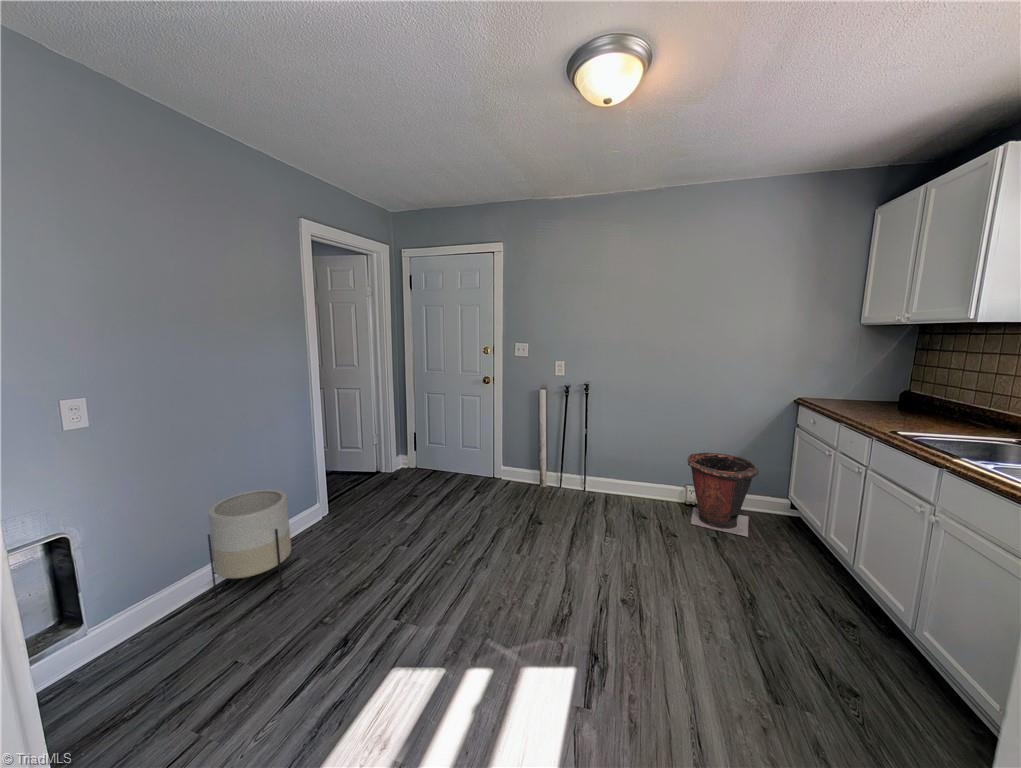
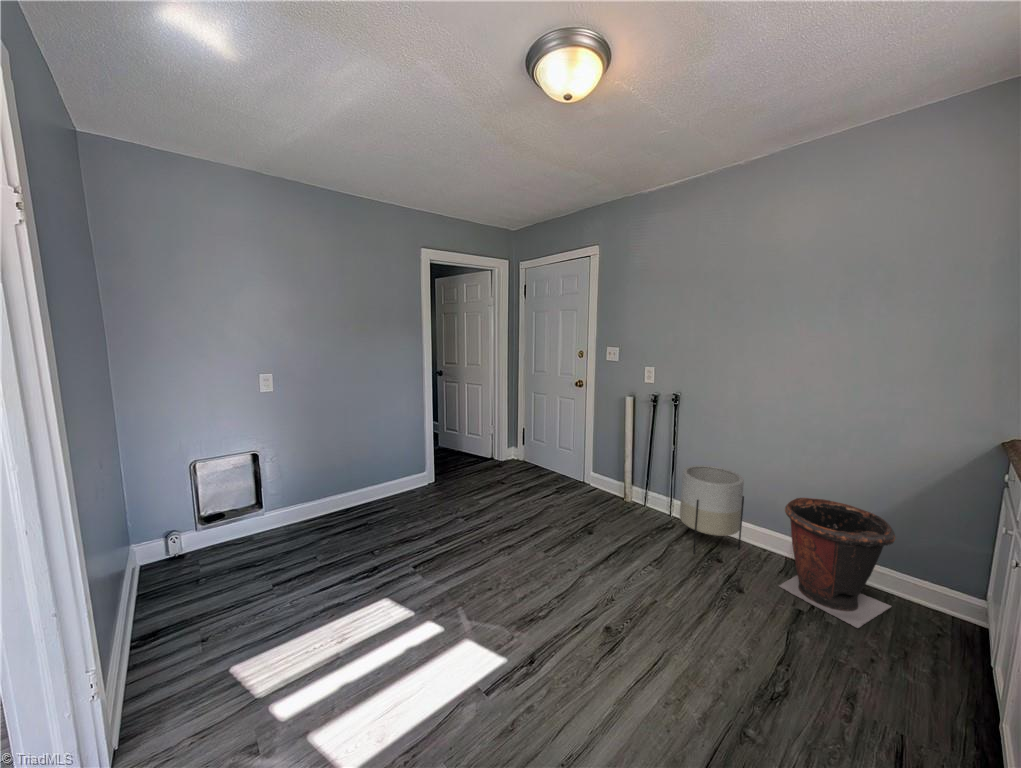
planter: present [208,489,291,599] -> present [680,465,744,554]

